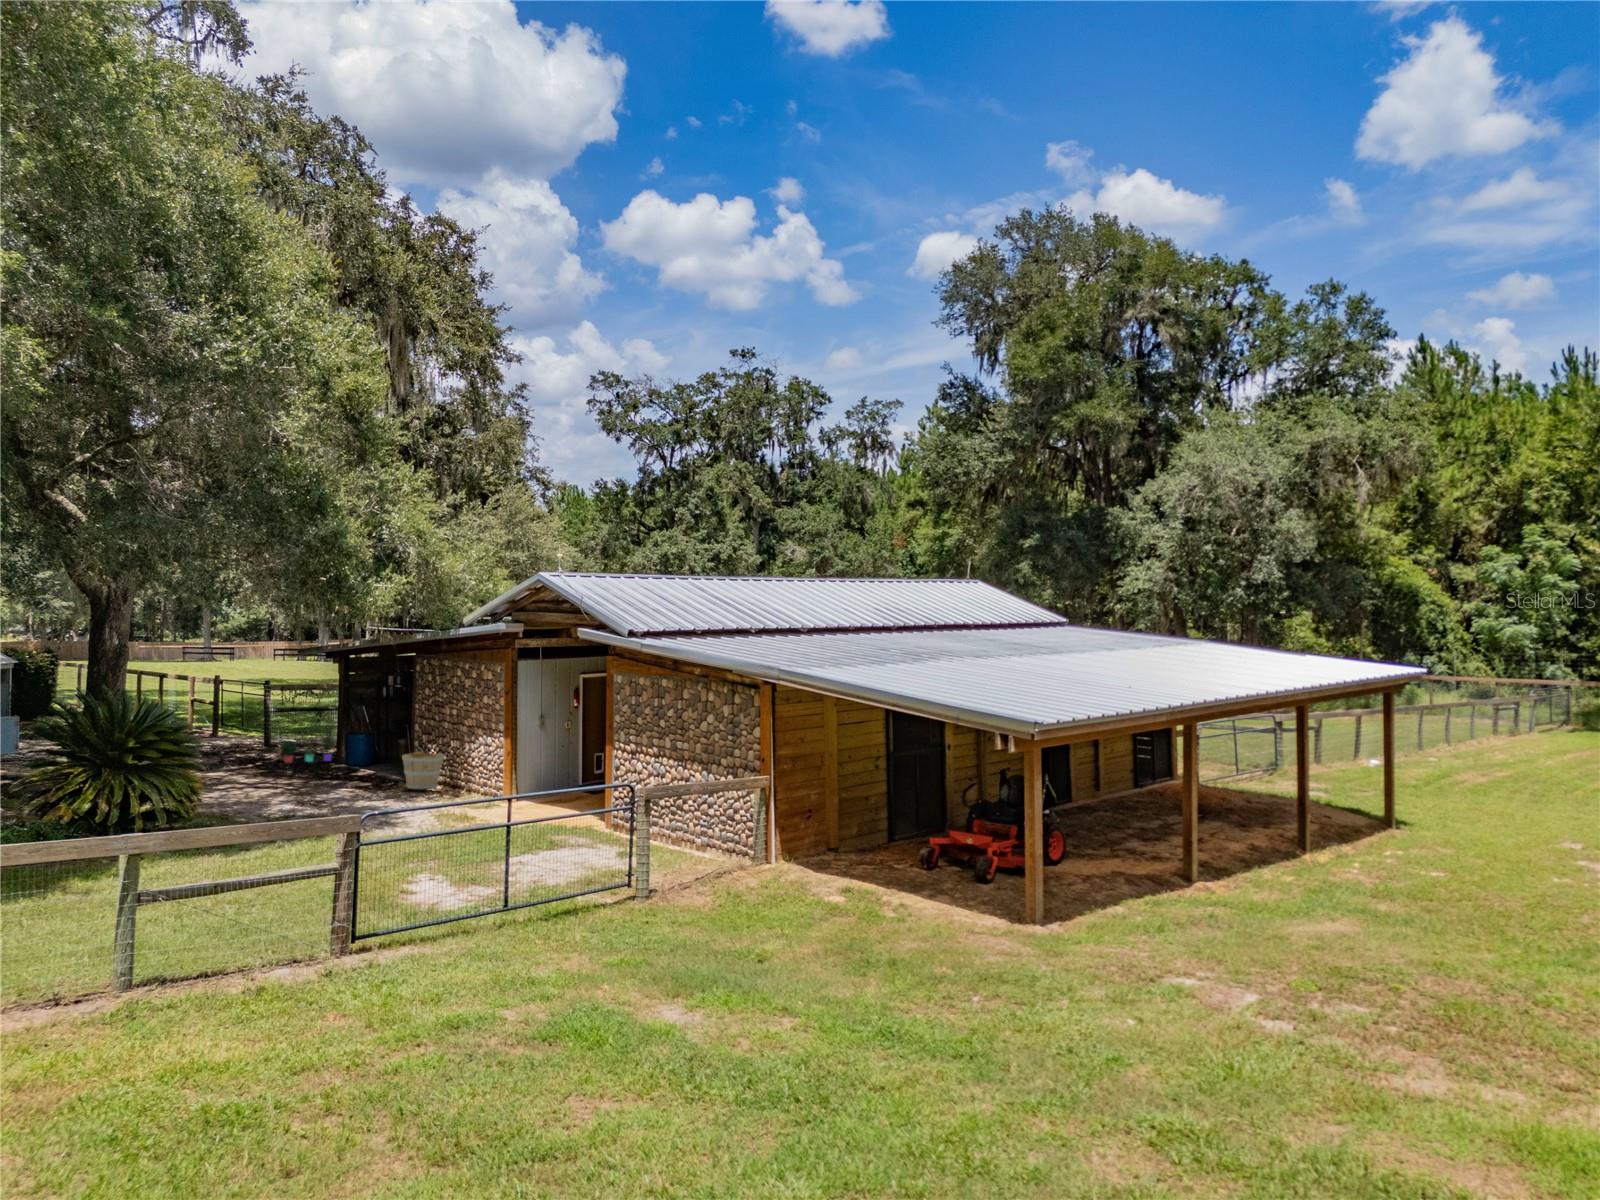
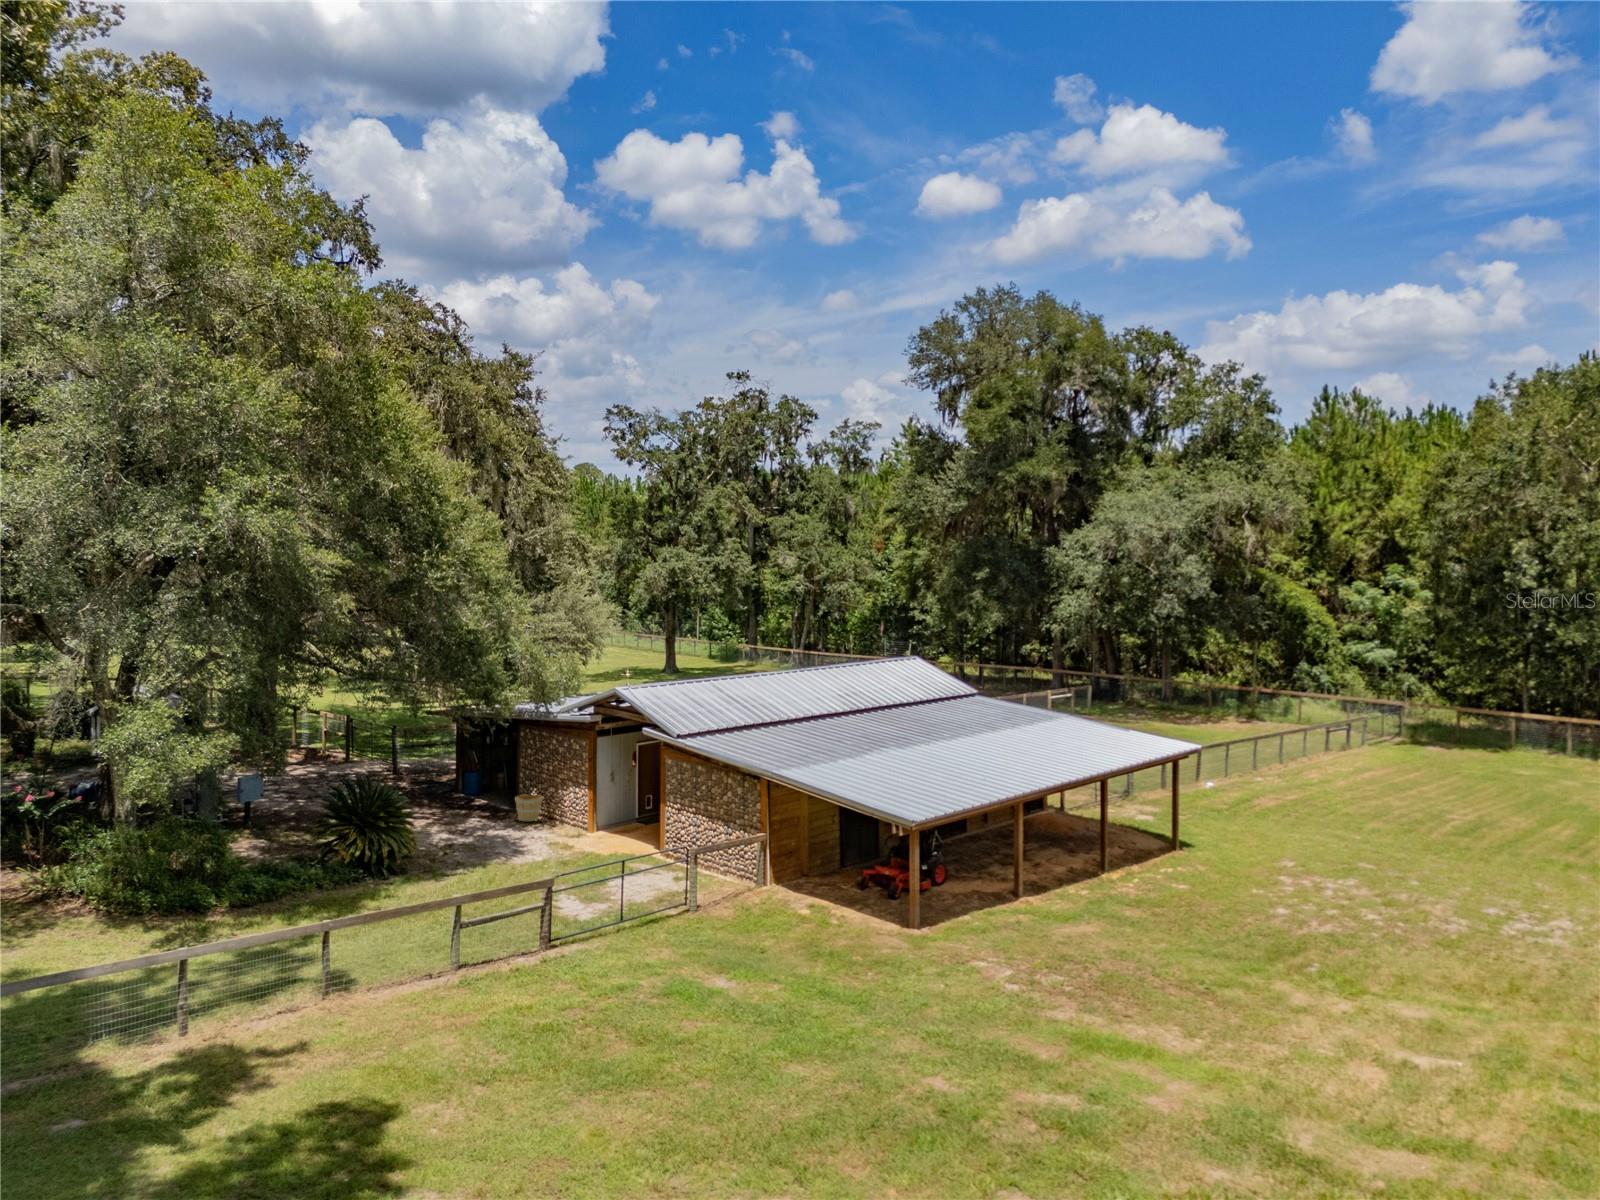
potted plant: present [281,723,335,763] -> none [420,765,458,796]

